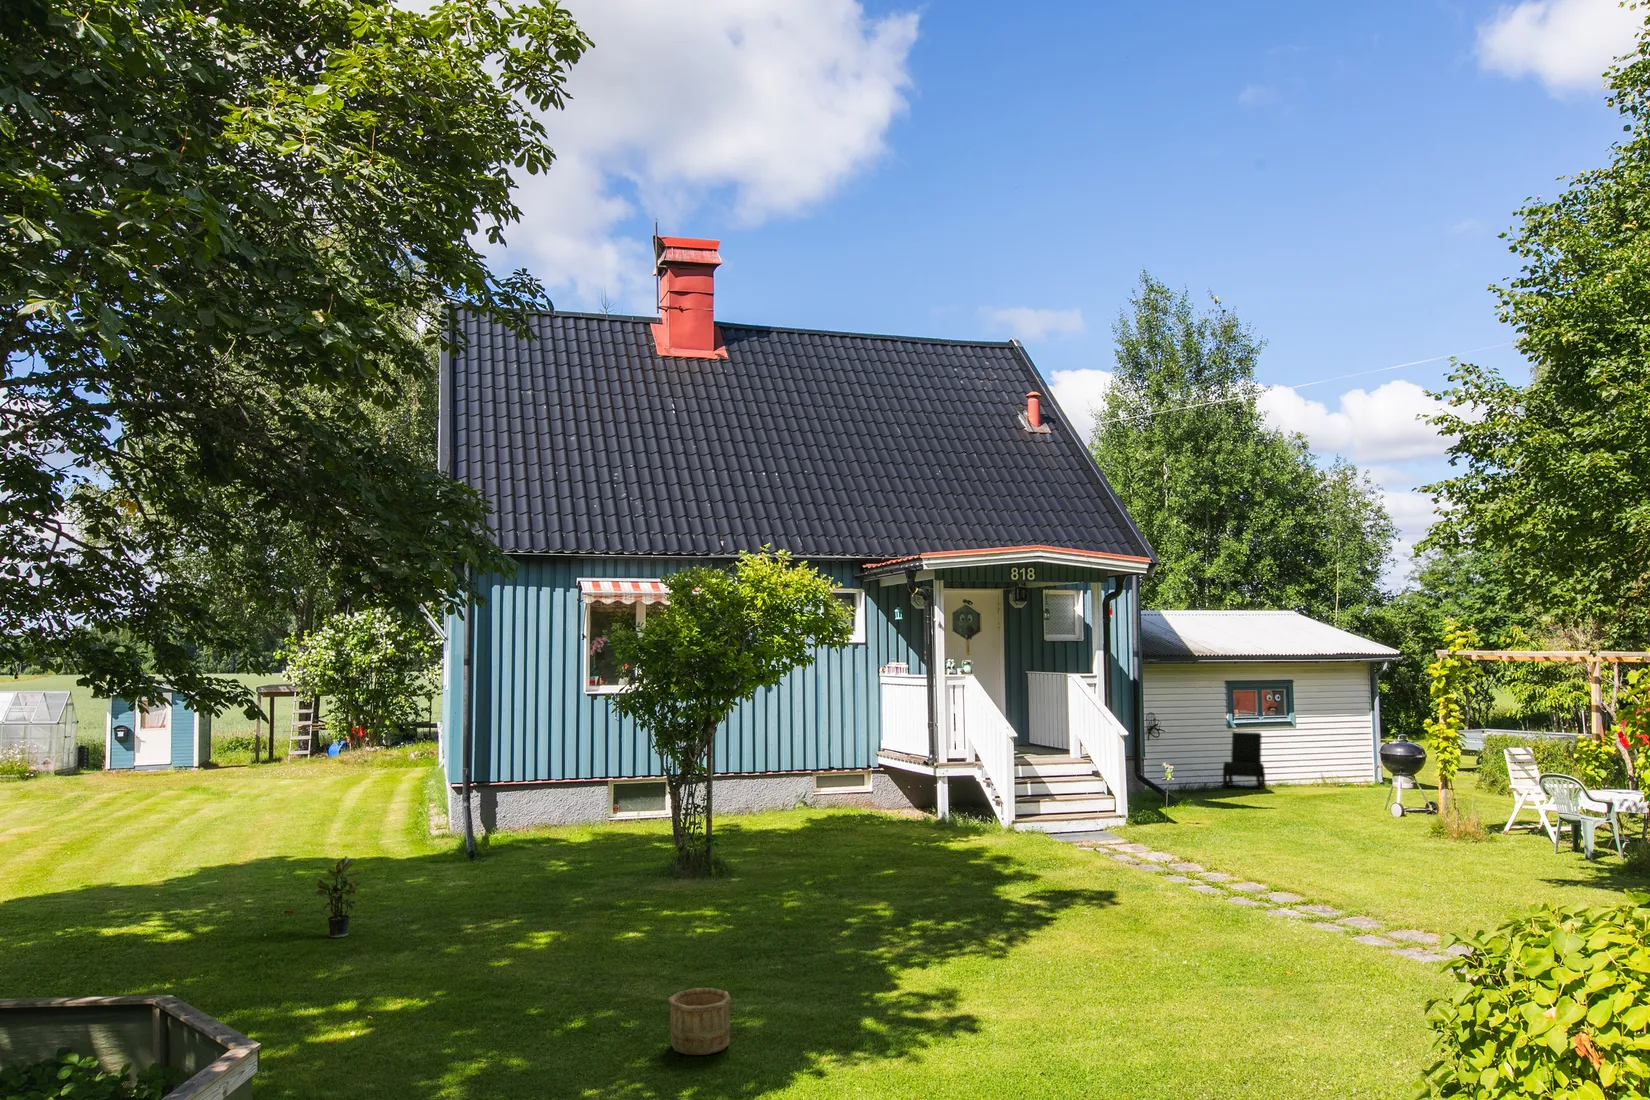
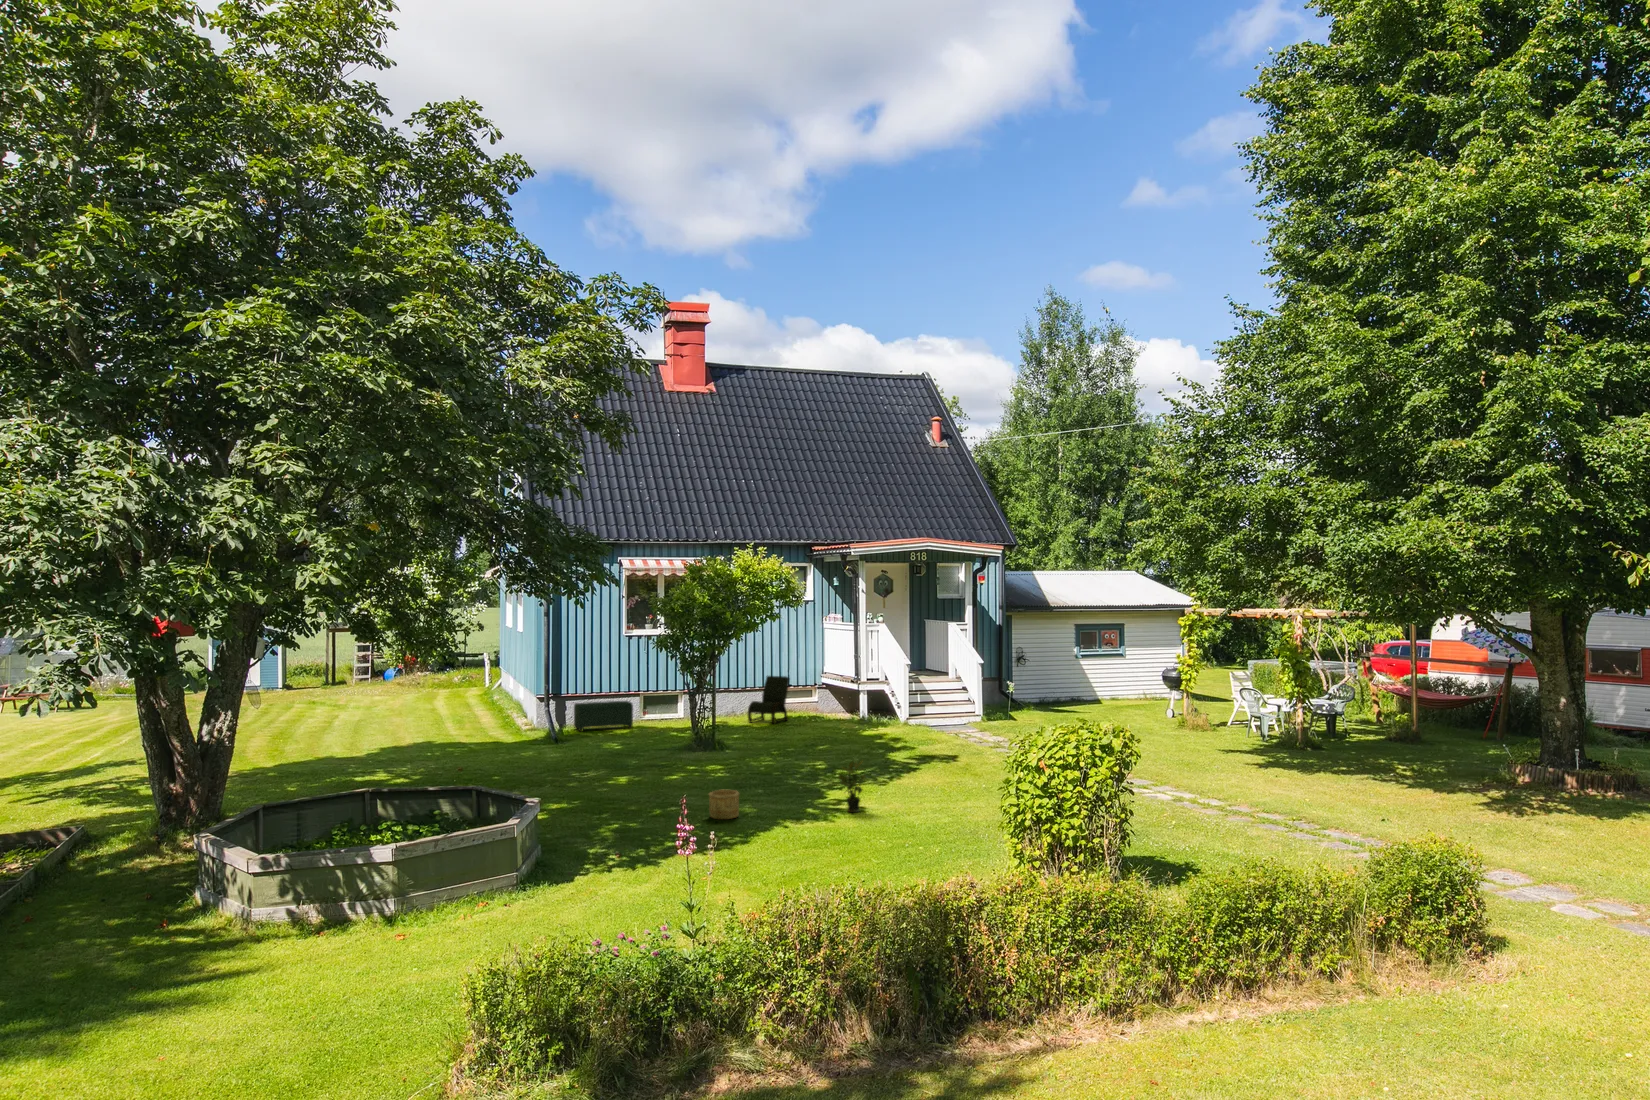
lounge chair: present [1223,732,1265,789] -> present [748,676,789,724]
bench: none [508,792,596,840] -> present [574,701,633,732]
potted plant: present [315,856,361,938] -> present [839,760,866,812]

